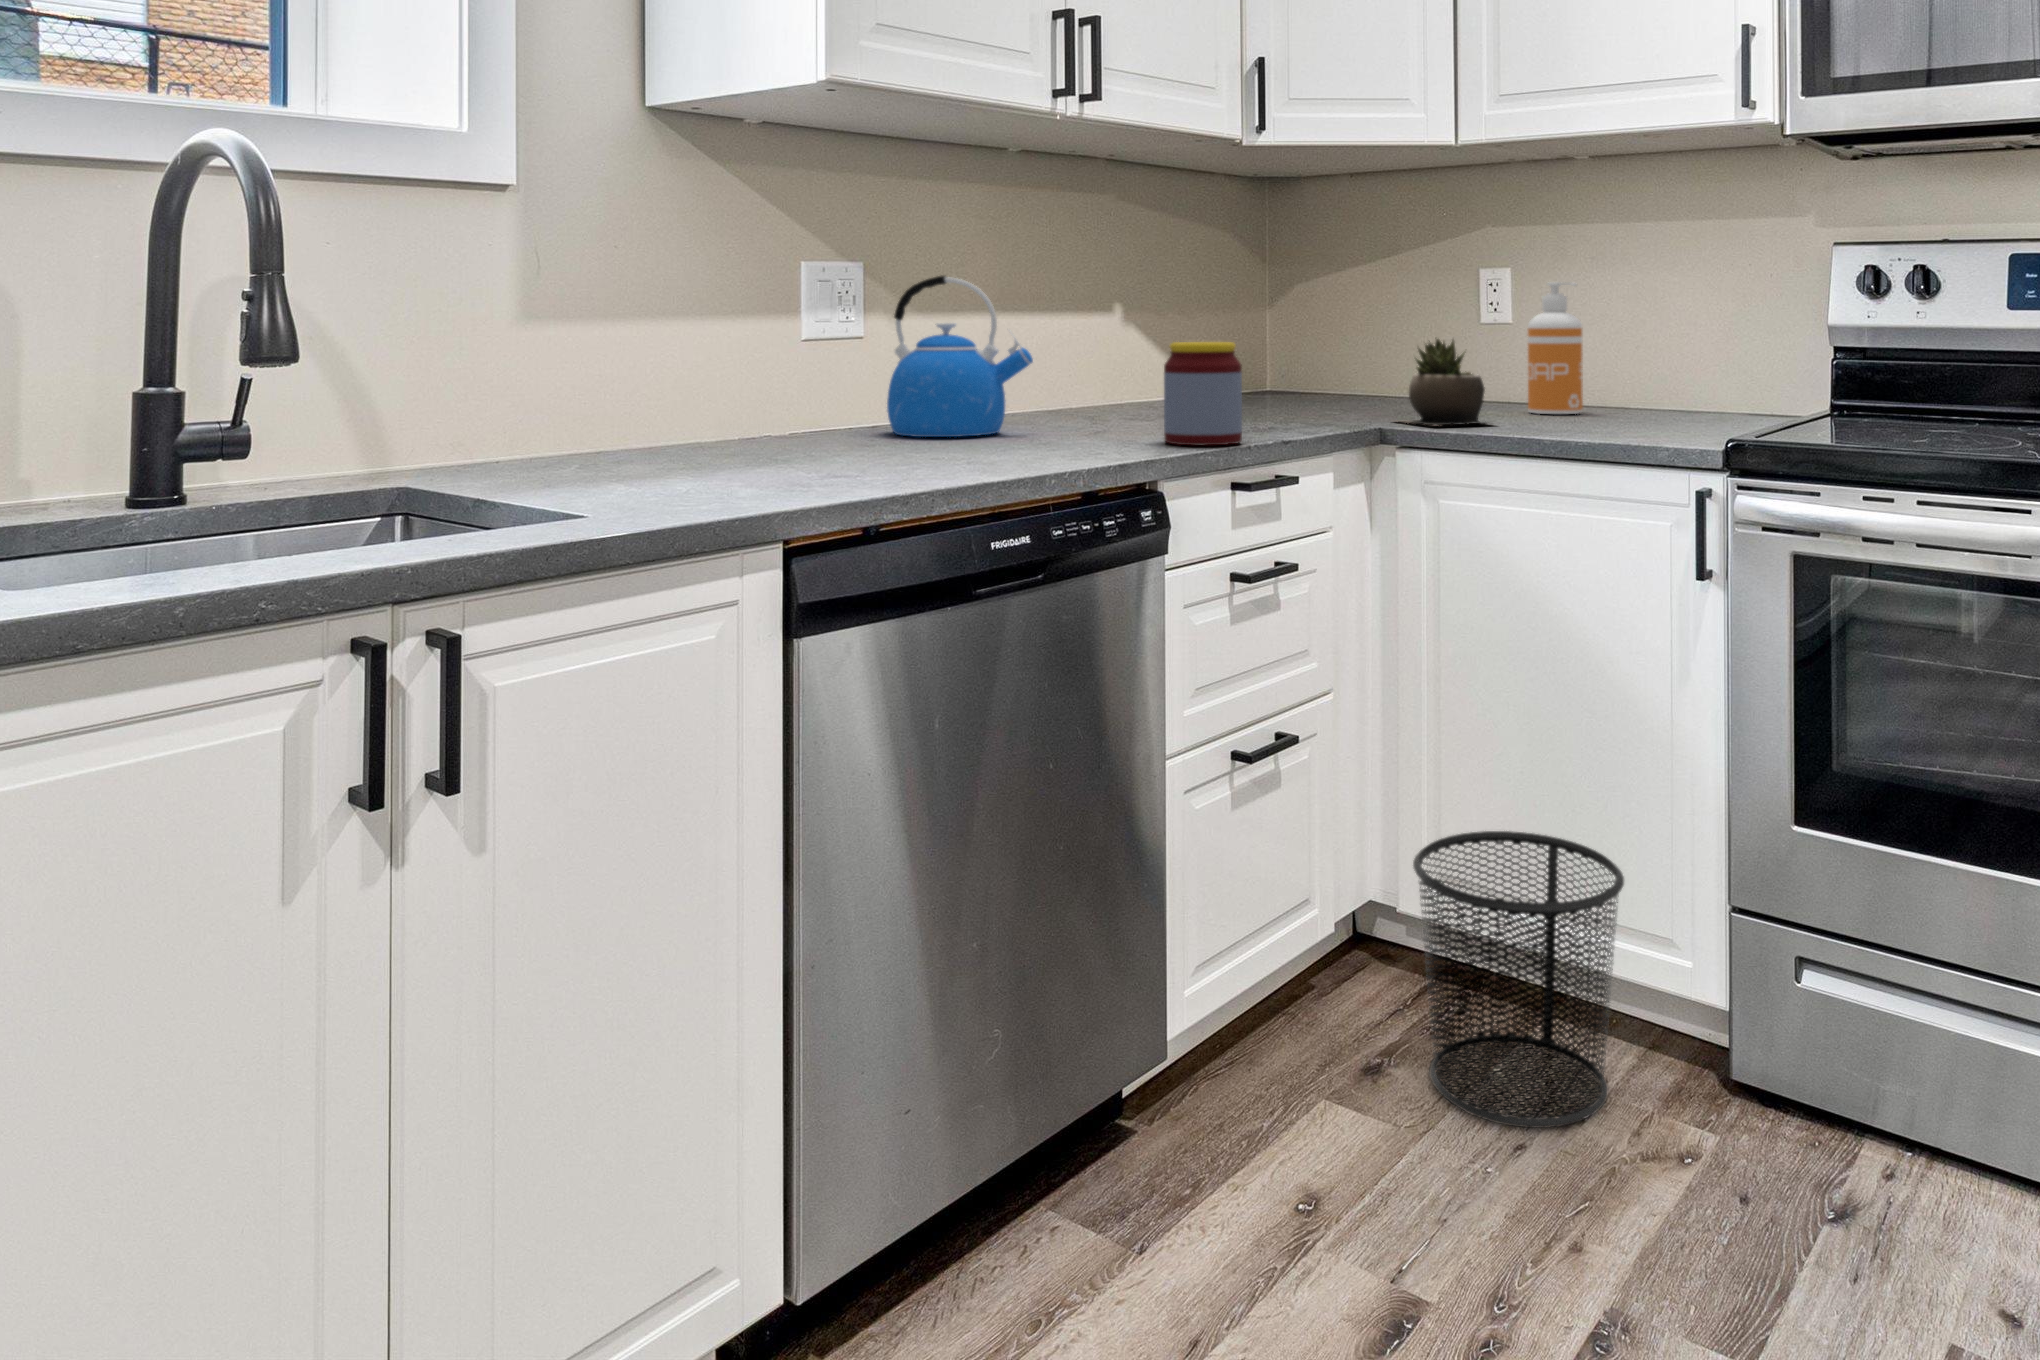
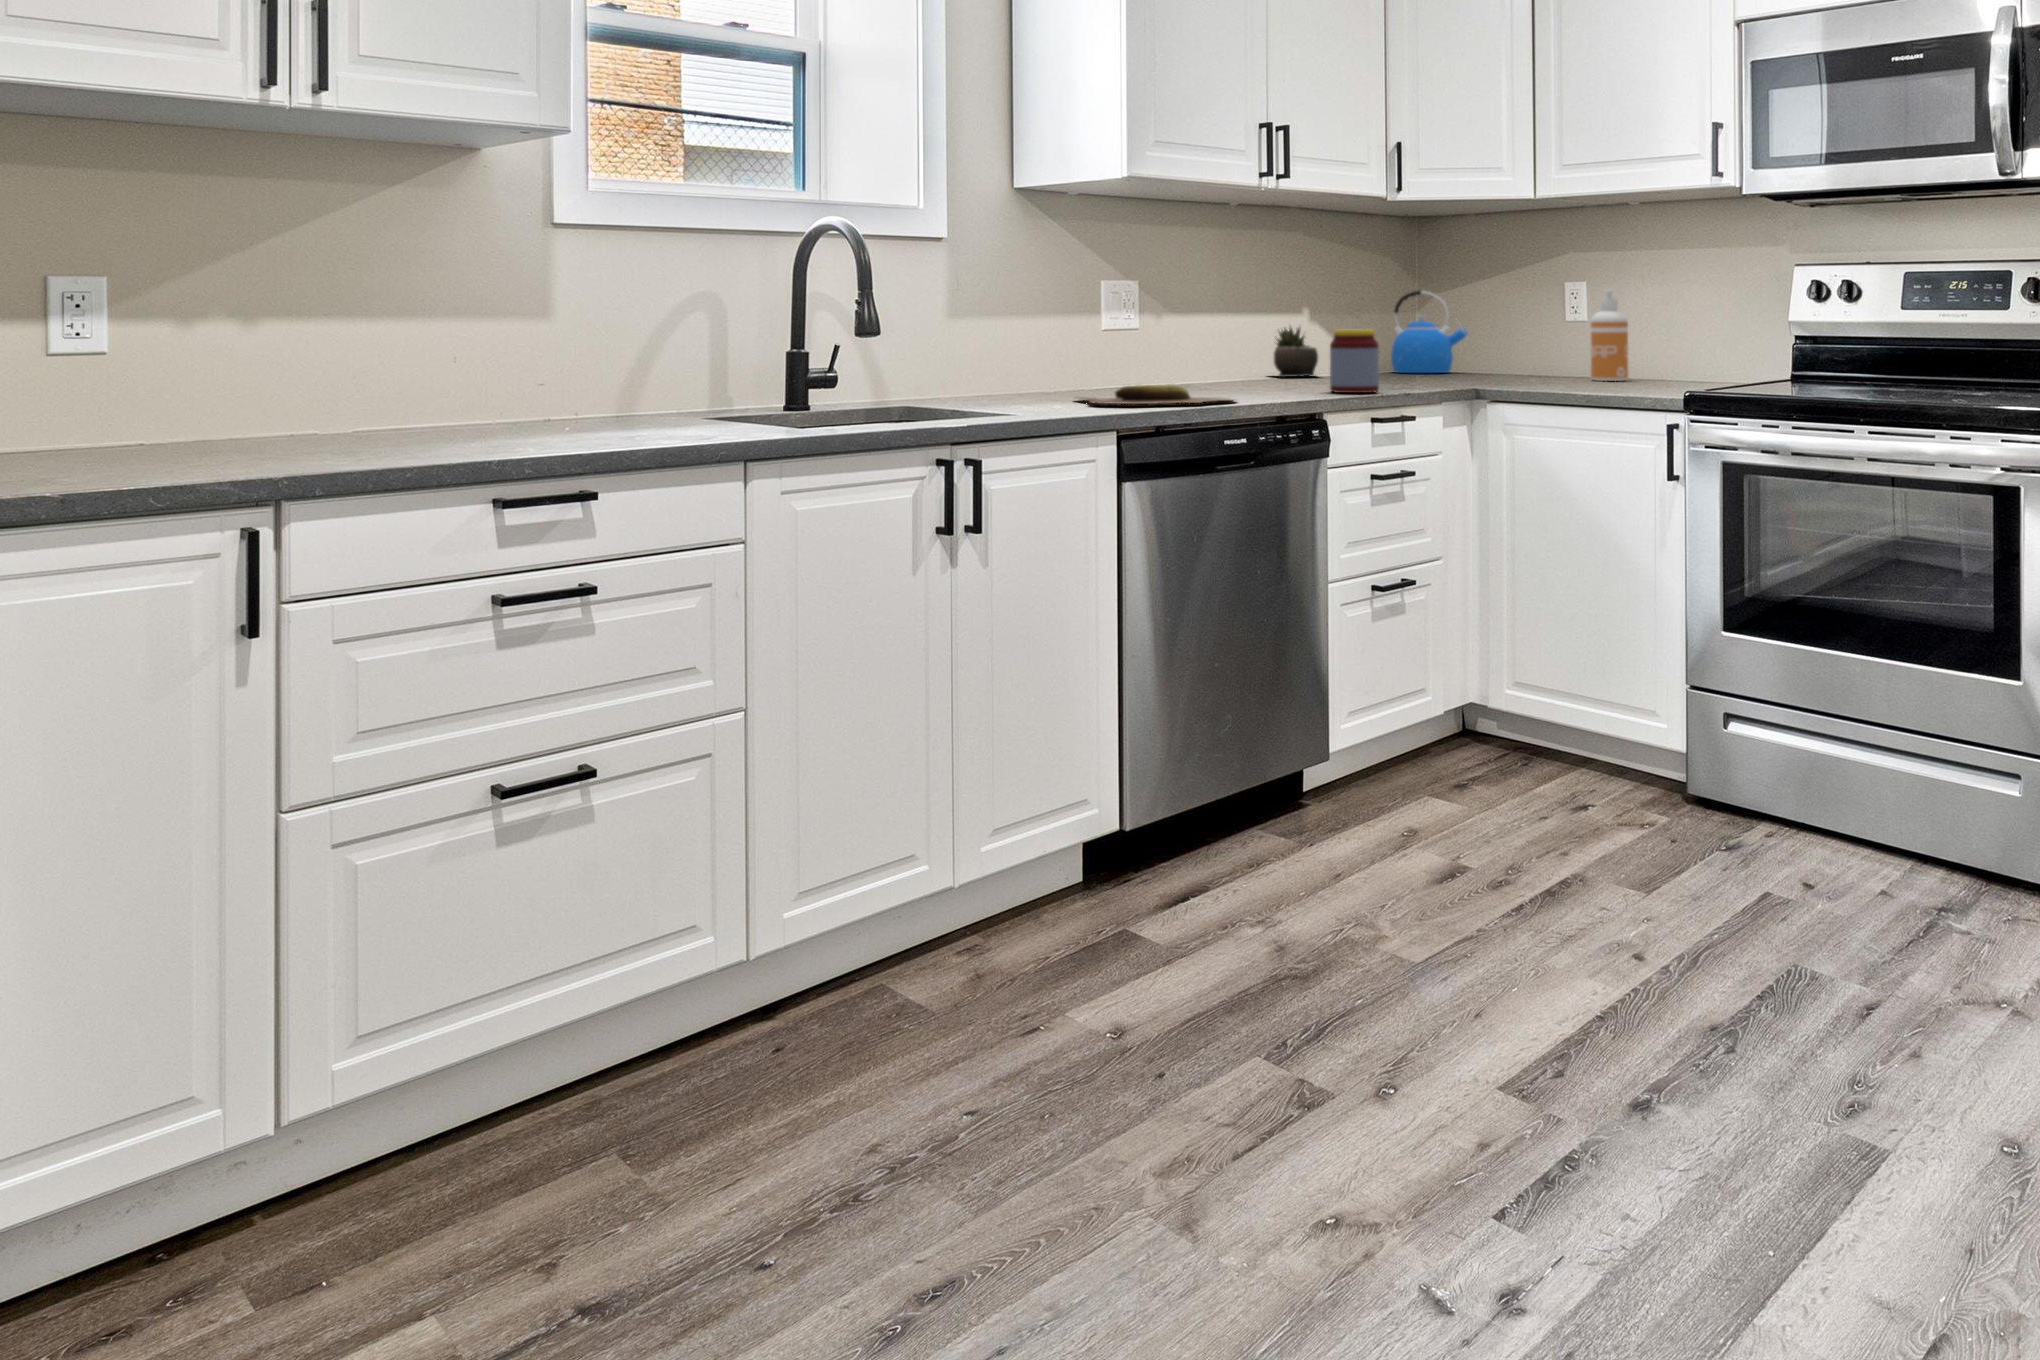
kettle: present [887,275,1033,437] -> present [1391,291,1468,373]
succulent plant: present [1396,339,1489,425] -> present [1274,328,1318,377]
cutting board: none [723,442,1016,484] -> present [1077,384,1232,404]
waste bin: present [1413,831,1624,1128] -> none [1486,644,1619,813]

